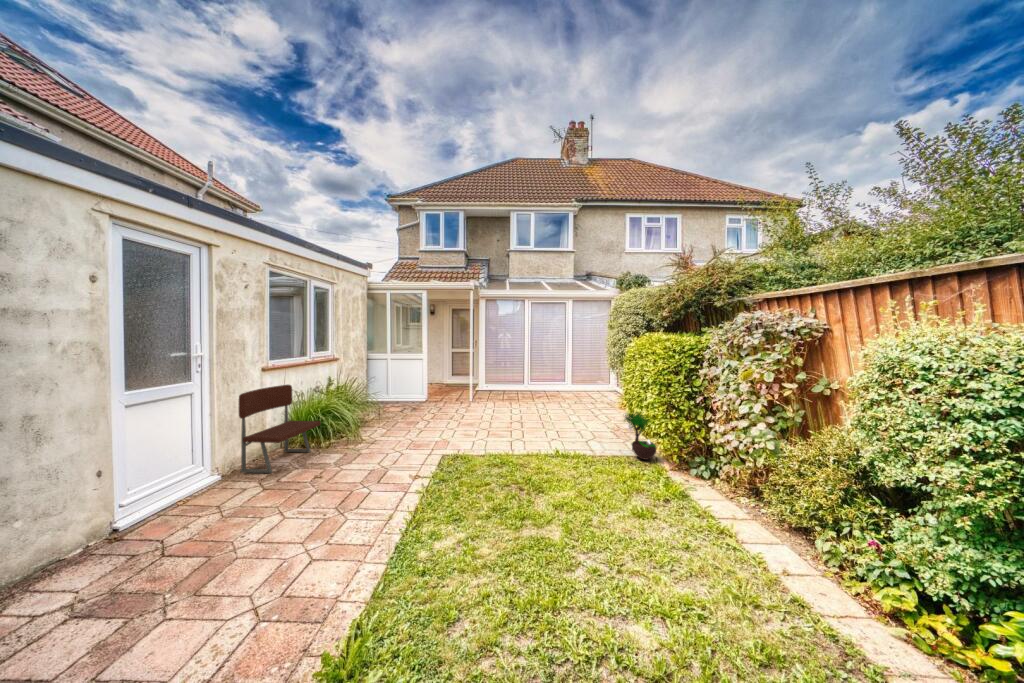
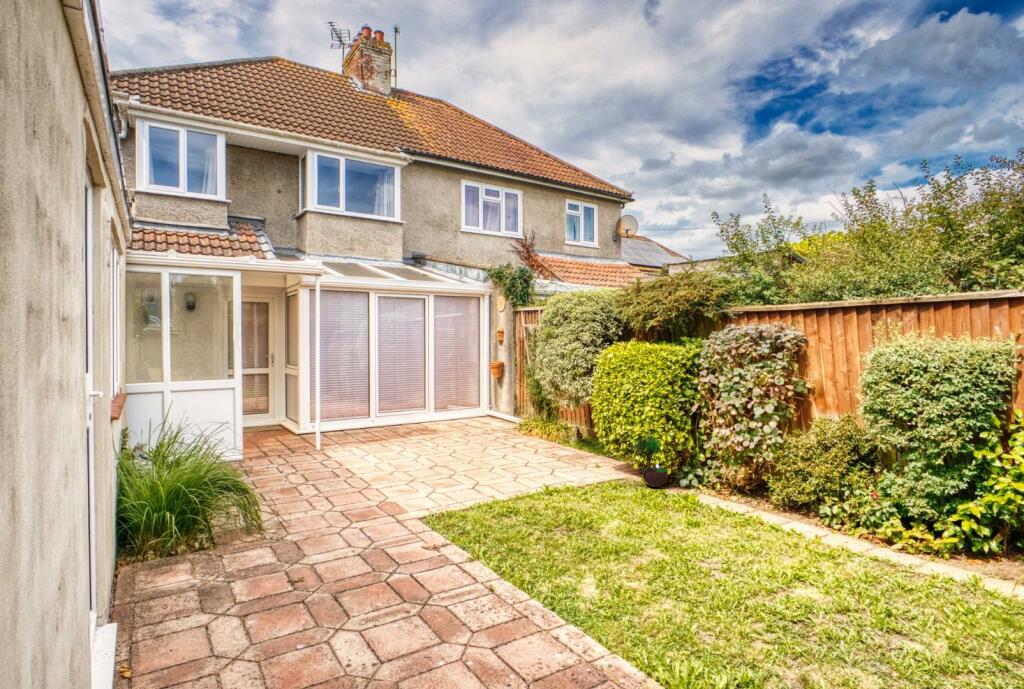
bench: present [239,385,321,473] -> none [149,468,261,654]

